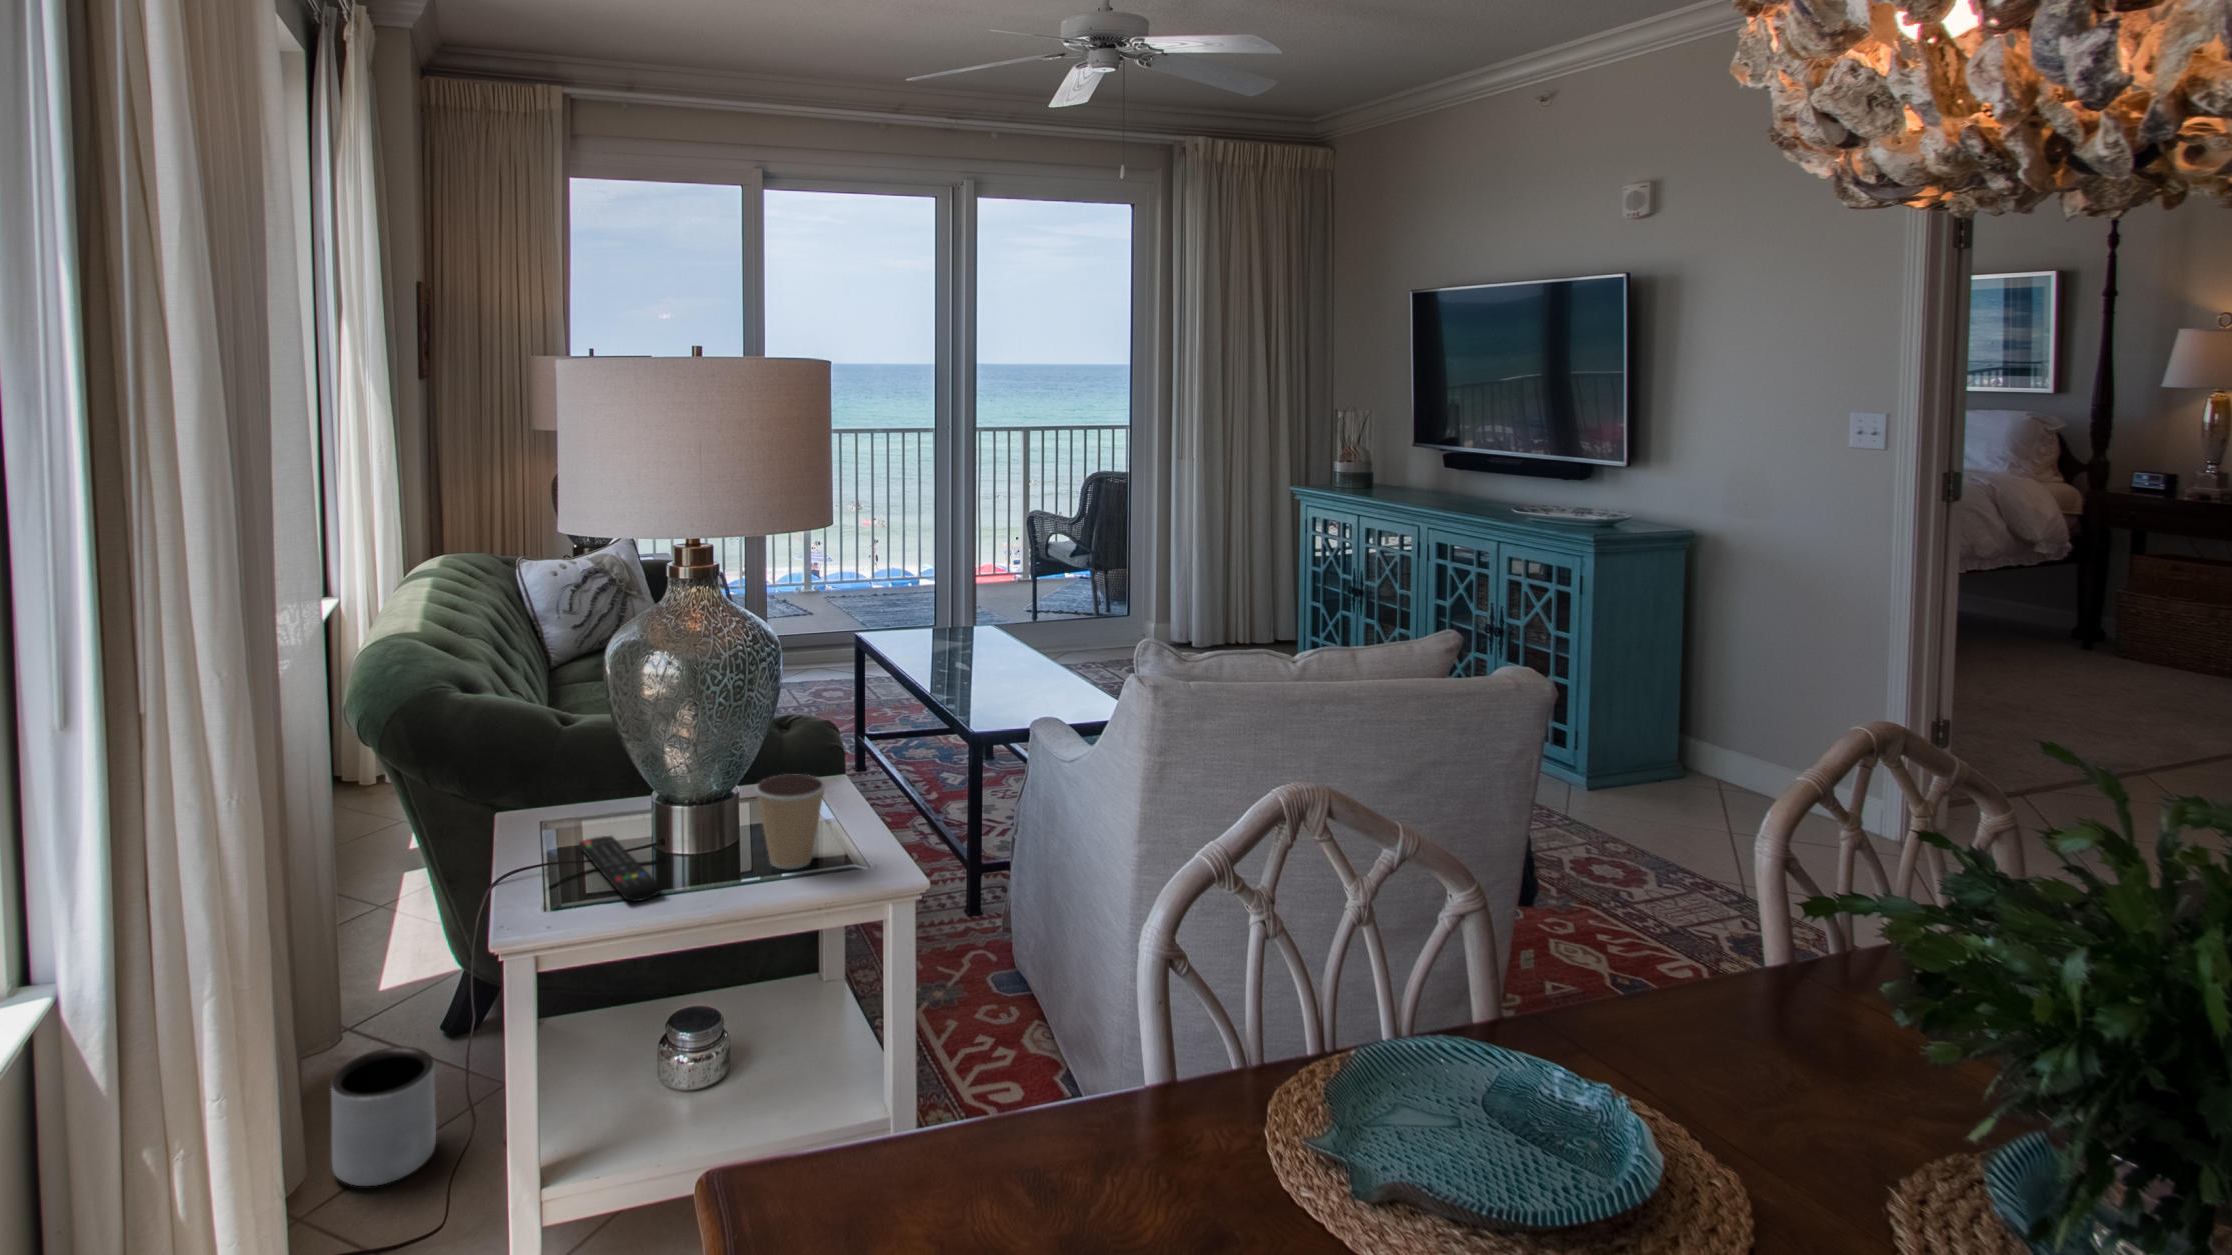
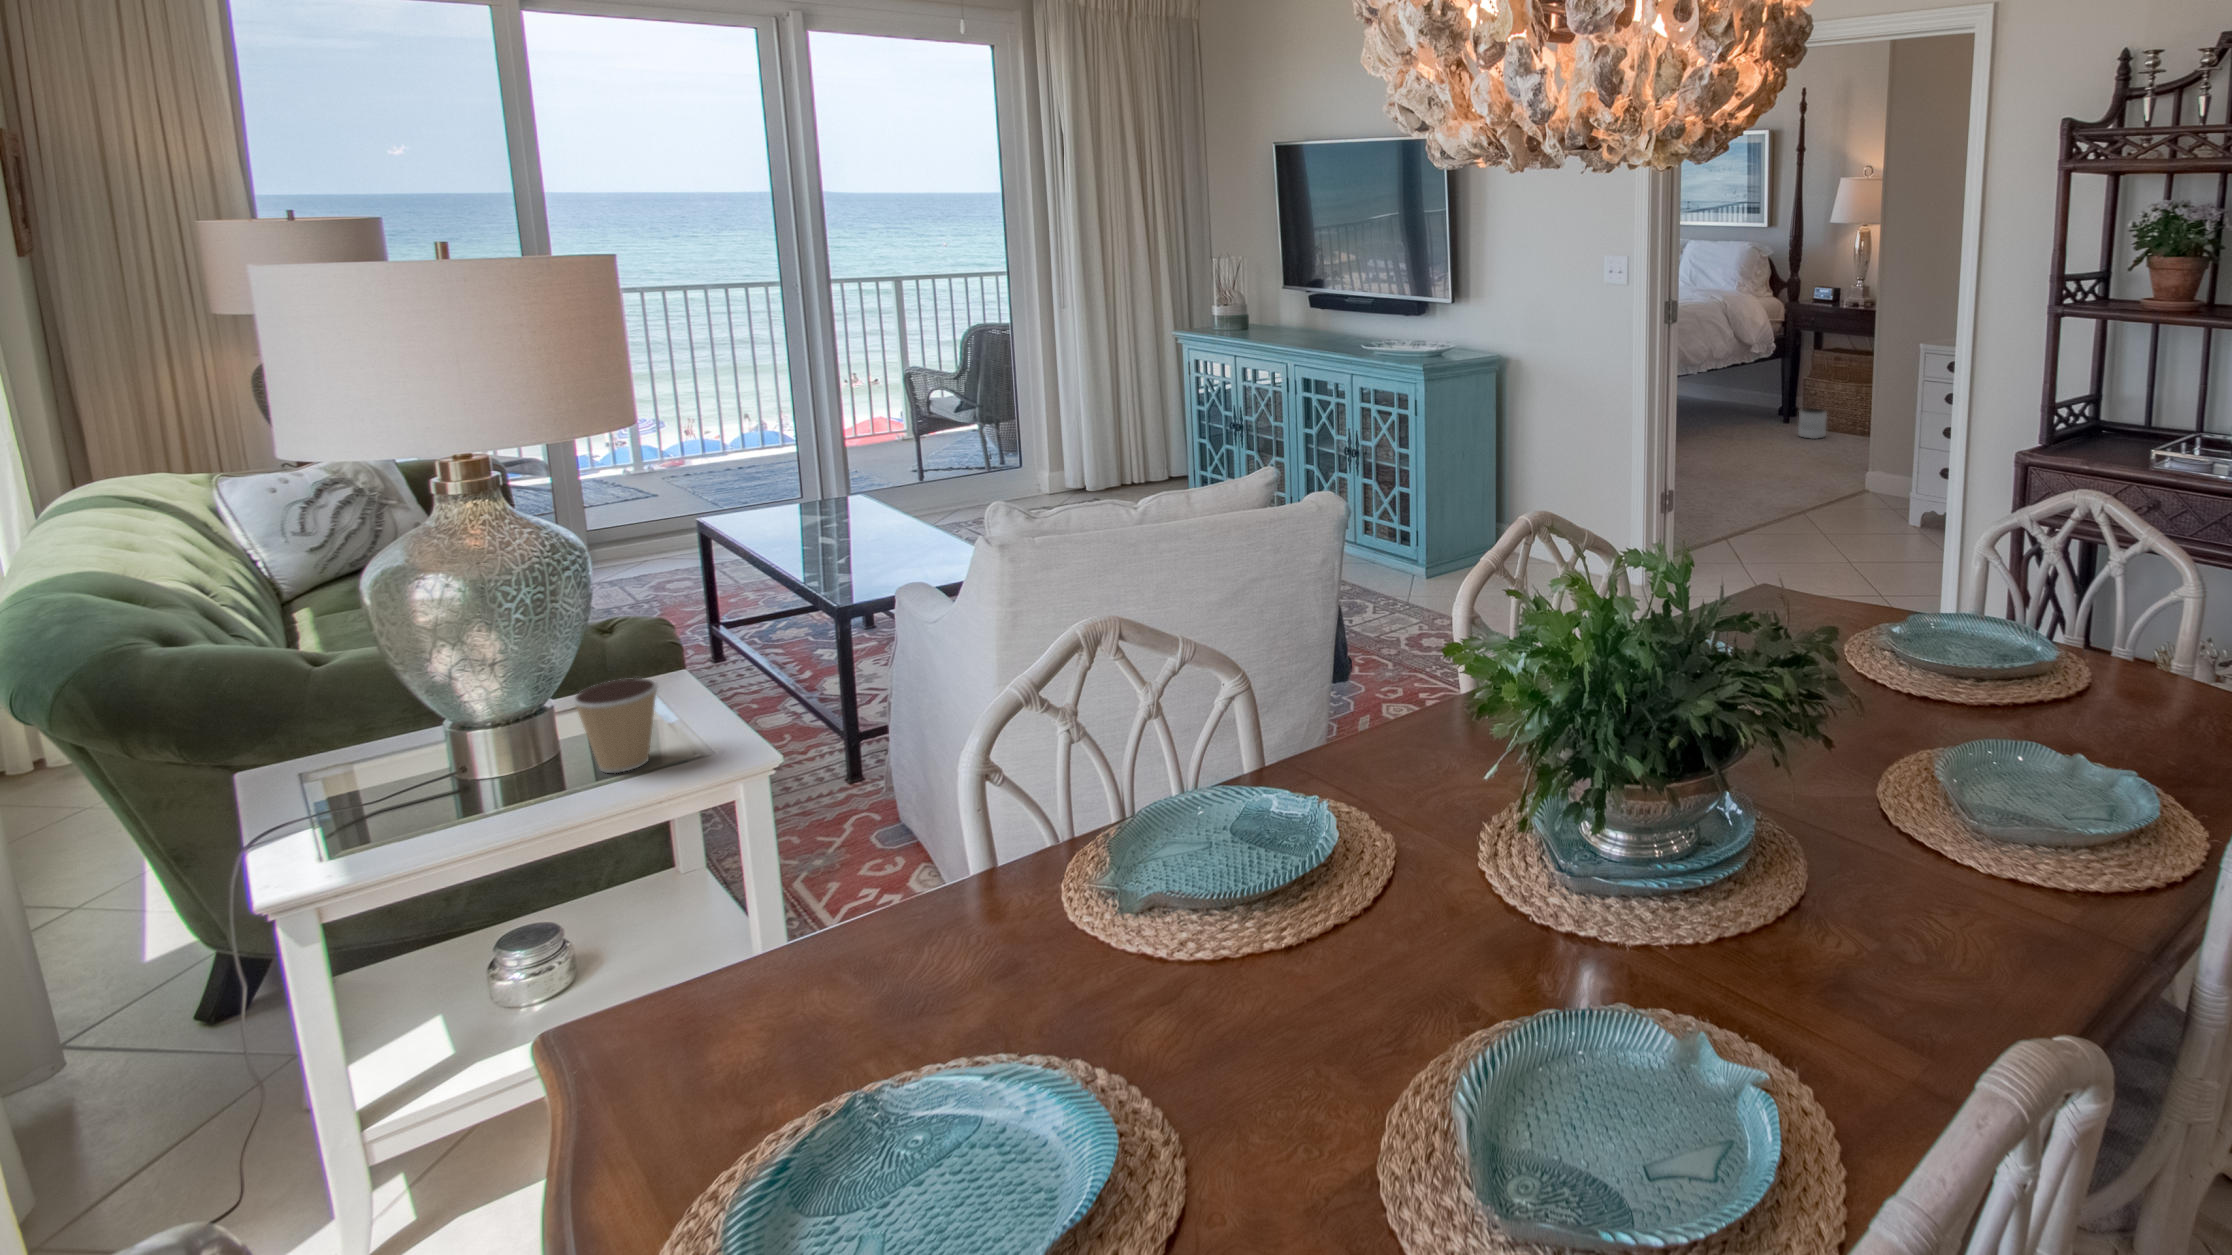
remote control: present [579,836,661,901] -> none [348,776,466,836]
planter: present [331,1047,436,1186] -> present [1798,408,1827,439]

